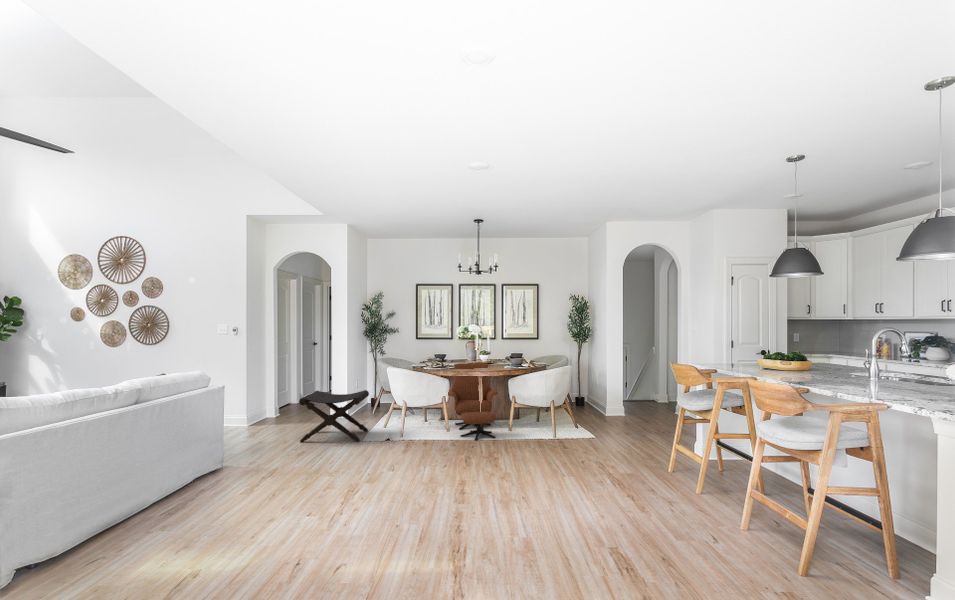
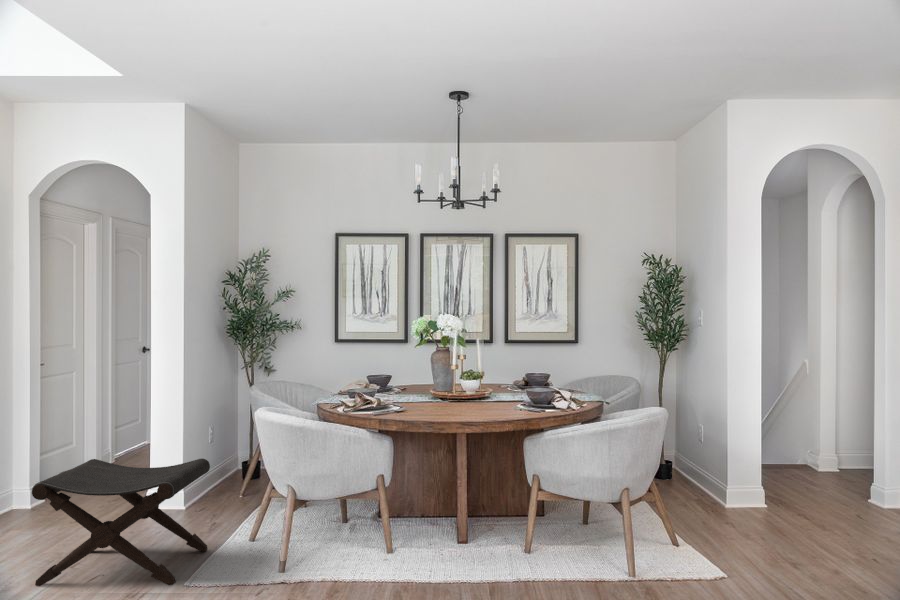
lounge chair: present [448,363,498,441] -> none [384,397,500,585]

